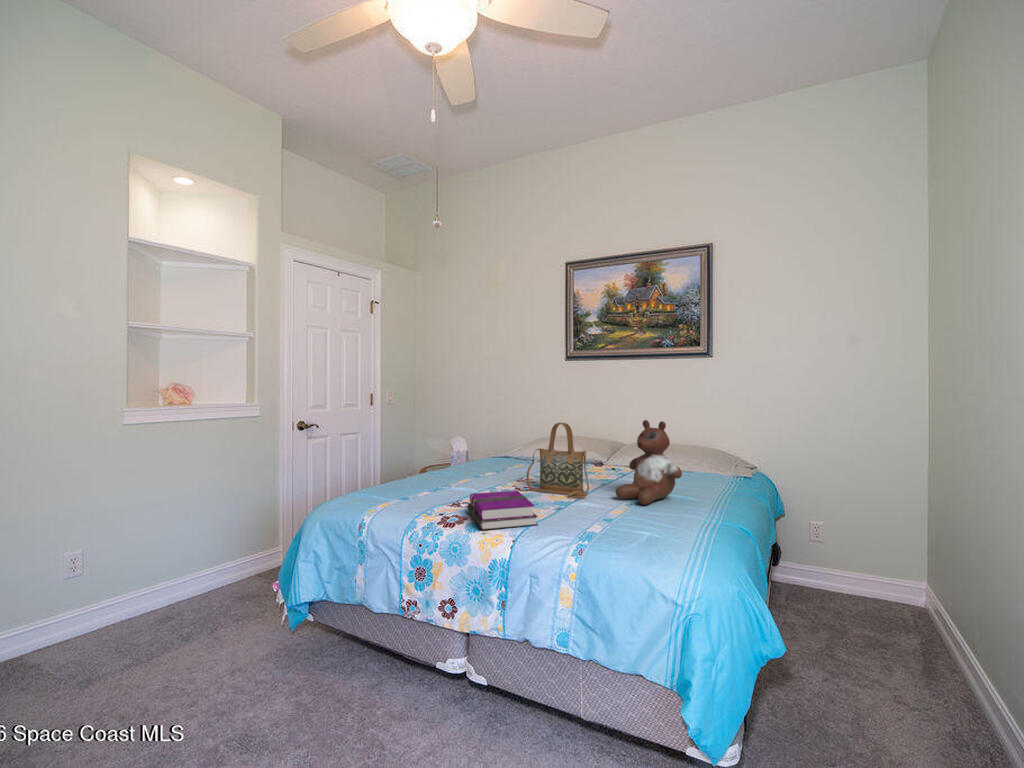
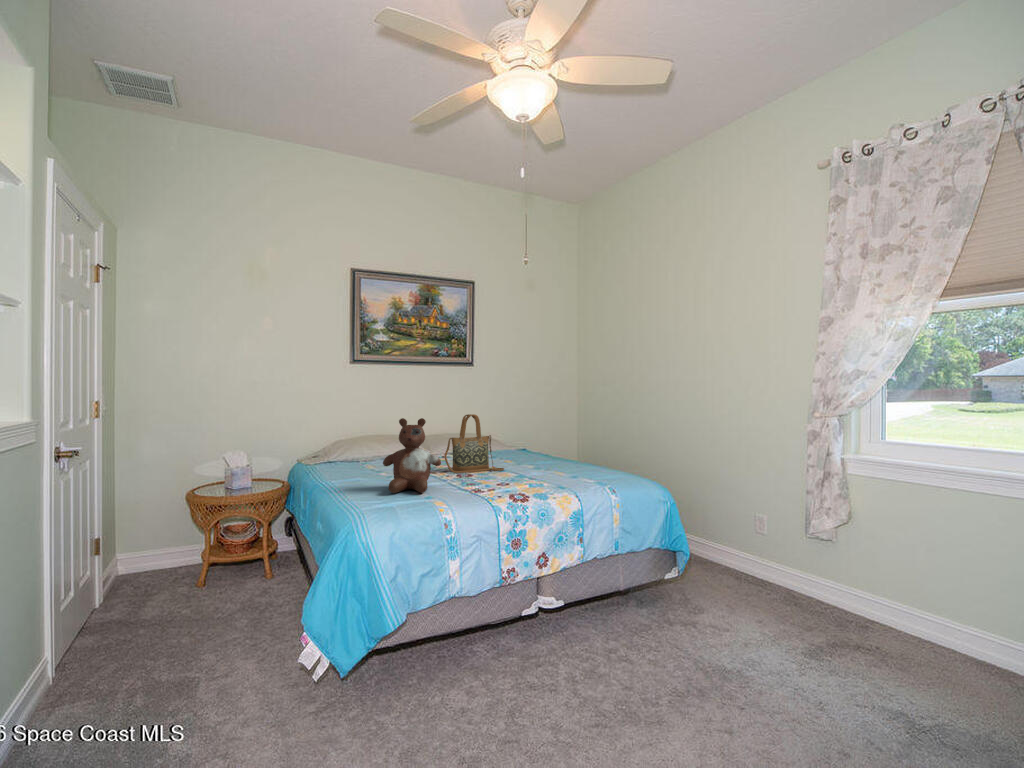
stuffed bear: present [616,420,682,505] -> present [383,418,441,493]
notebook: present [467,491,538,530] -> none [481,467,546,492]

